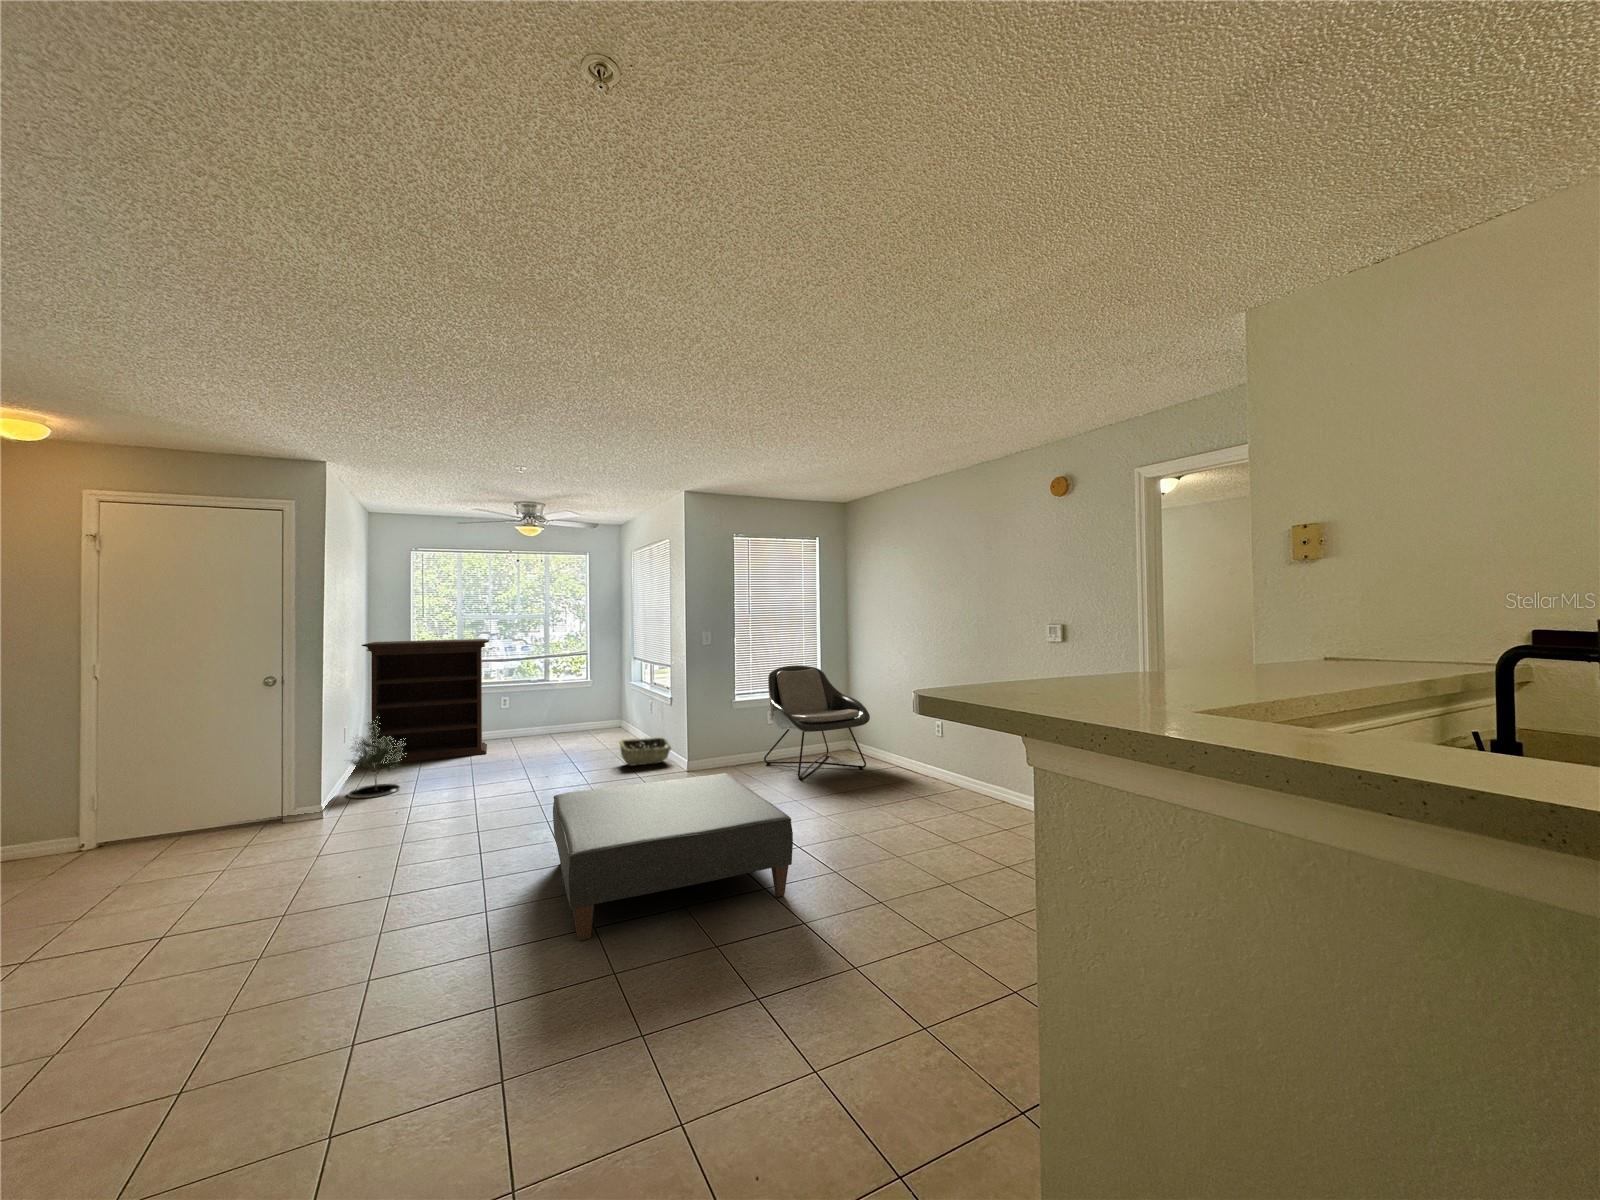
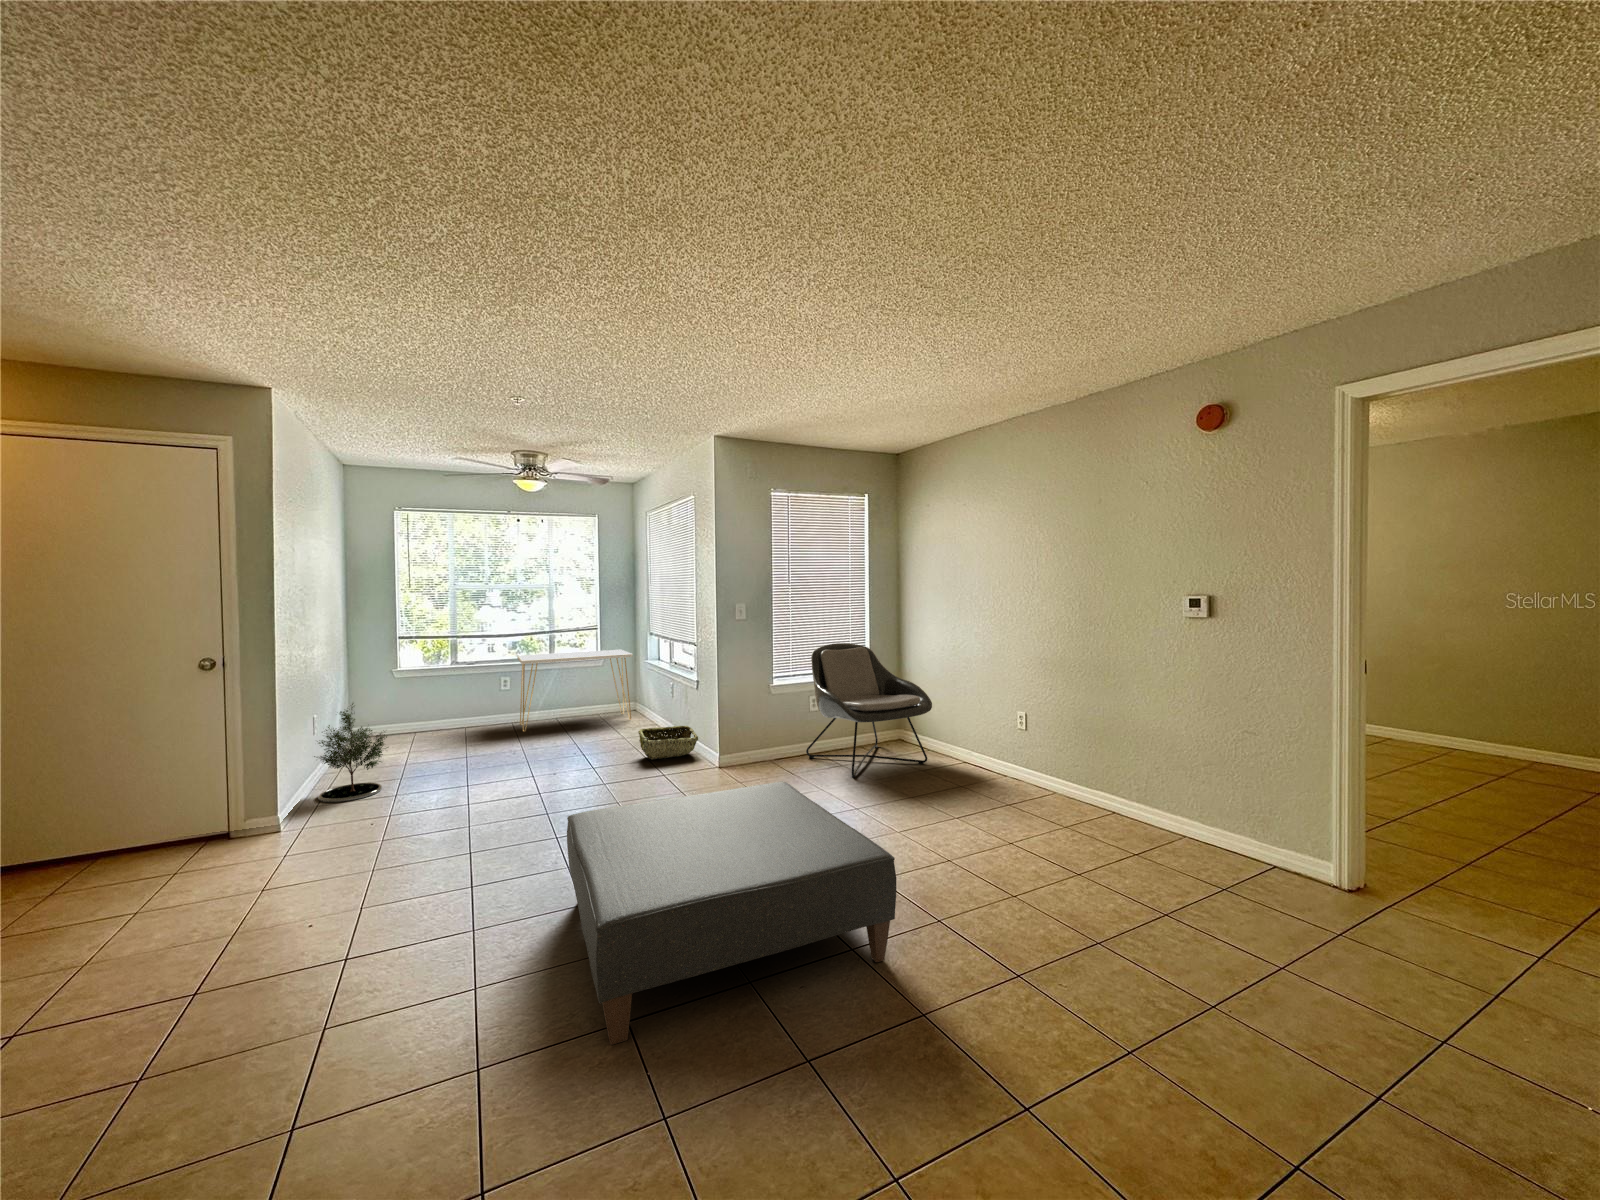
bookshelf: present [362,639,489,764] -> none [337,612,486,758]
console table: none [516,673,618,745] -> present [517,650,633,732]

